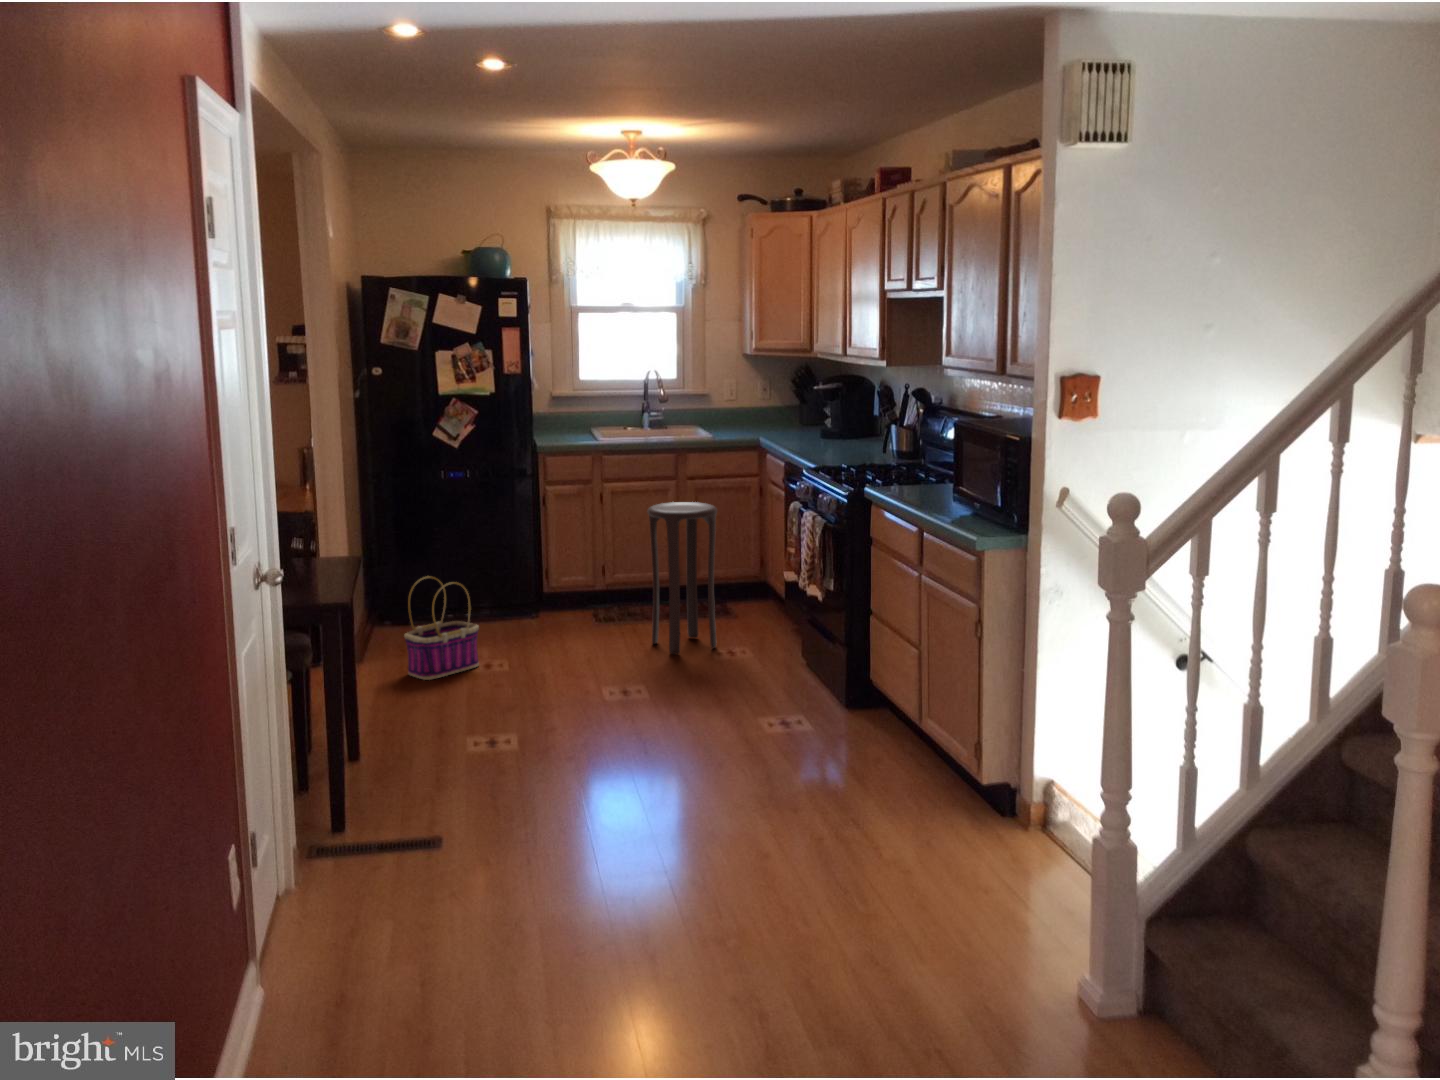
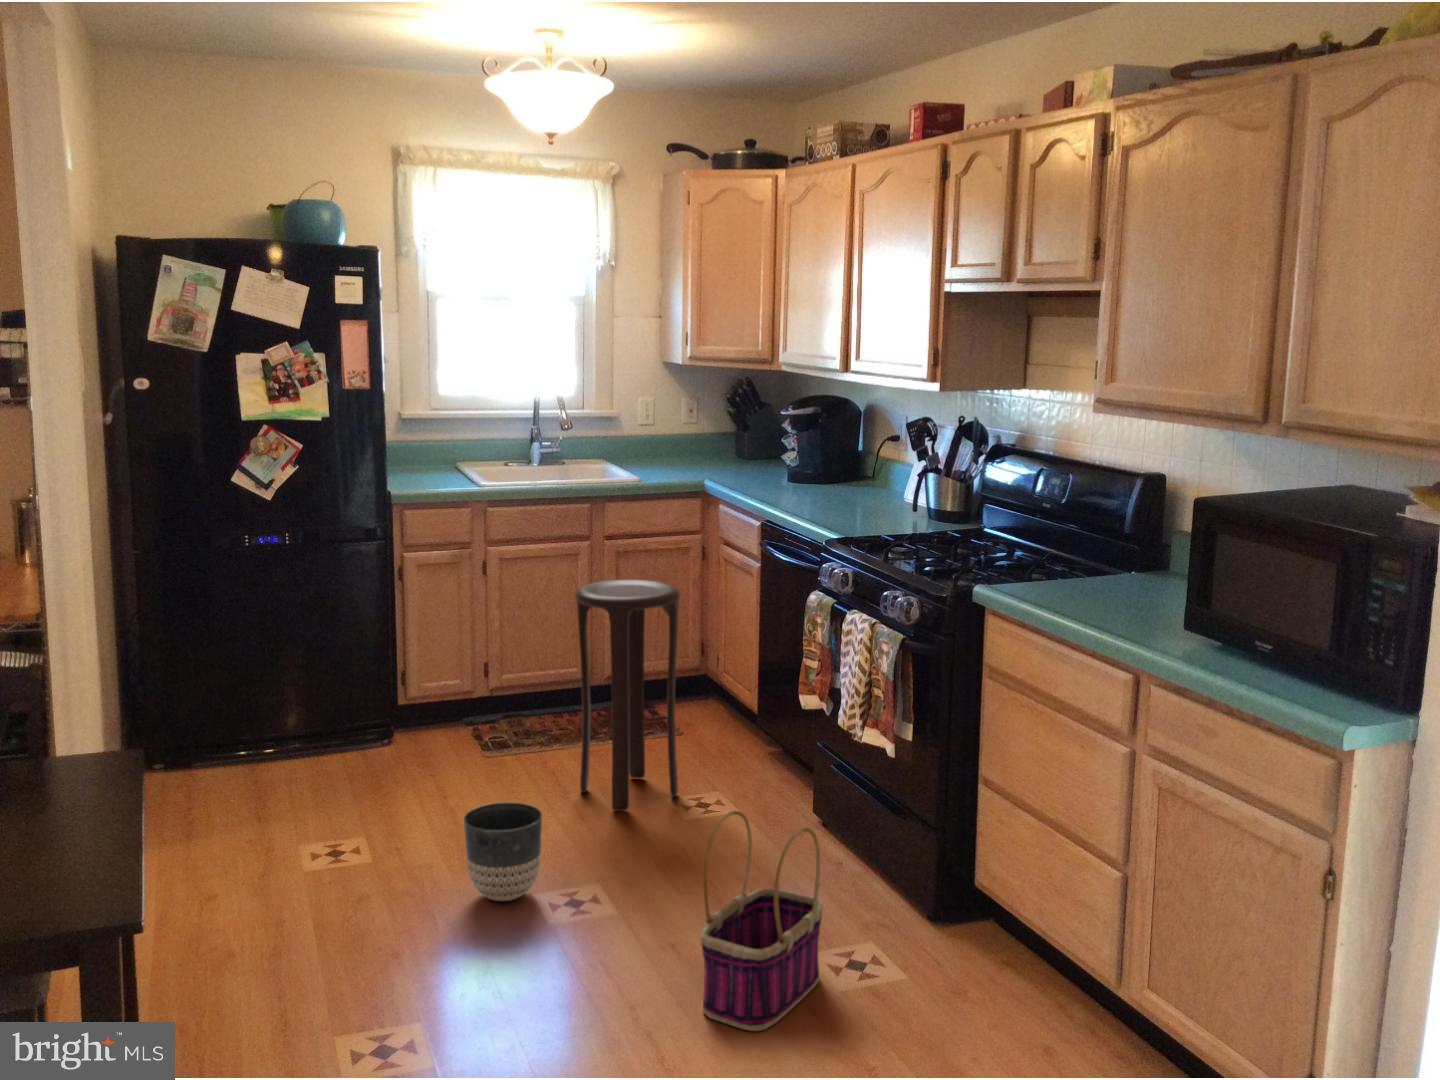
basket: present [404,576,479,680] -> present [700,811,823,1031]
planter: none [560,634,608,694] -> present [464,802,542,901]

